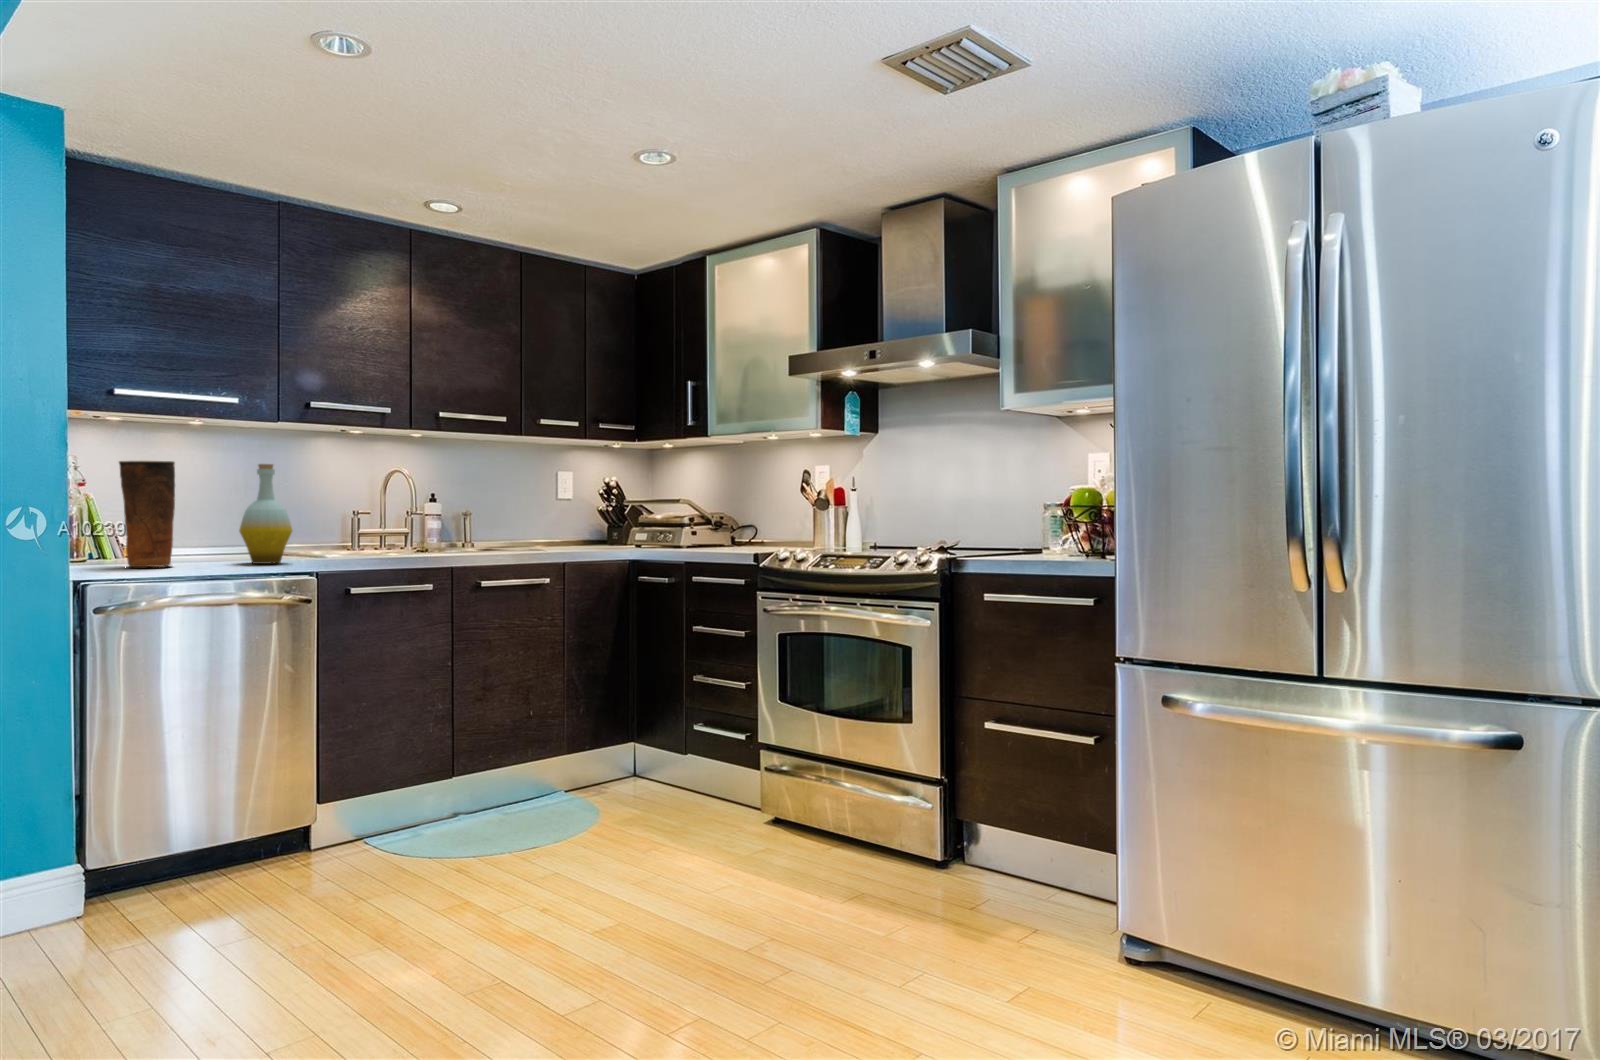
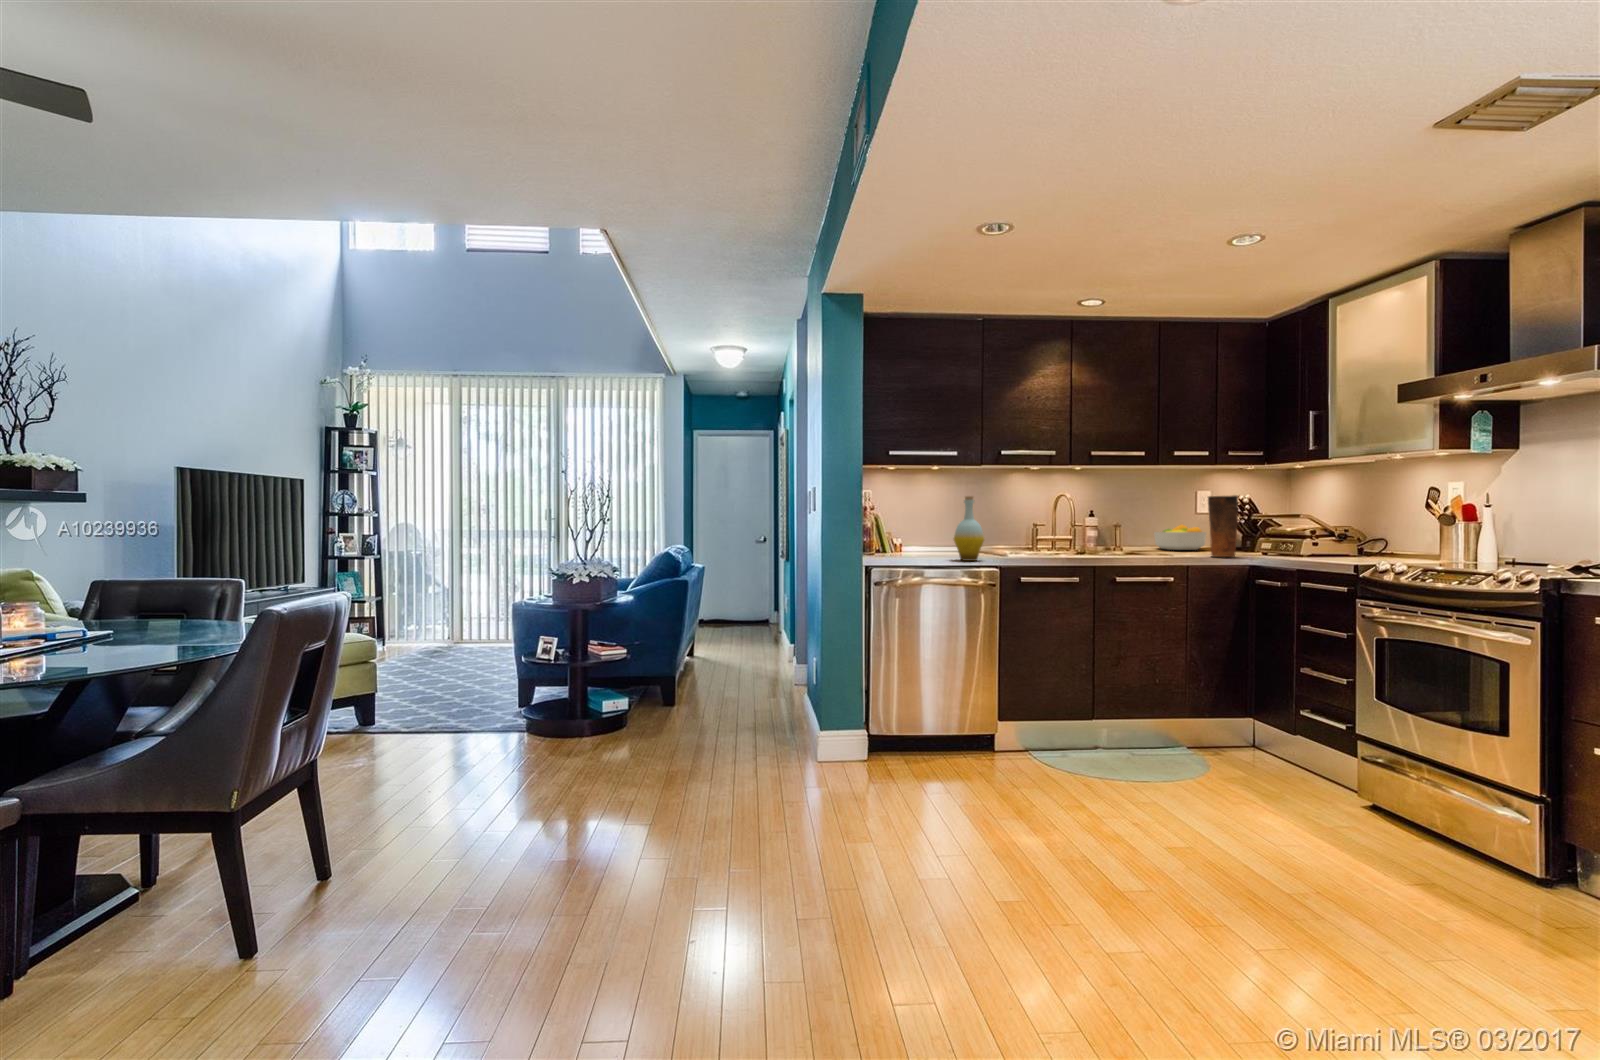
vase: present [119,461,175,567] -> present [1208,495,1238,557]
fruit bowl: none [512,511,574,543] -> present [1154,525,1206,550]

